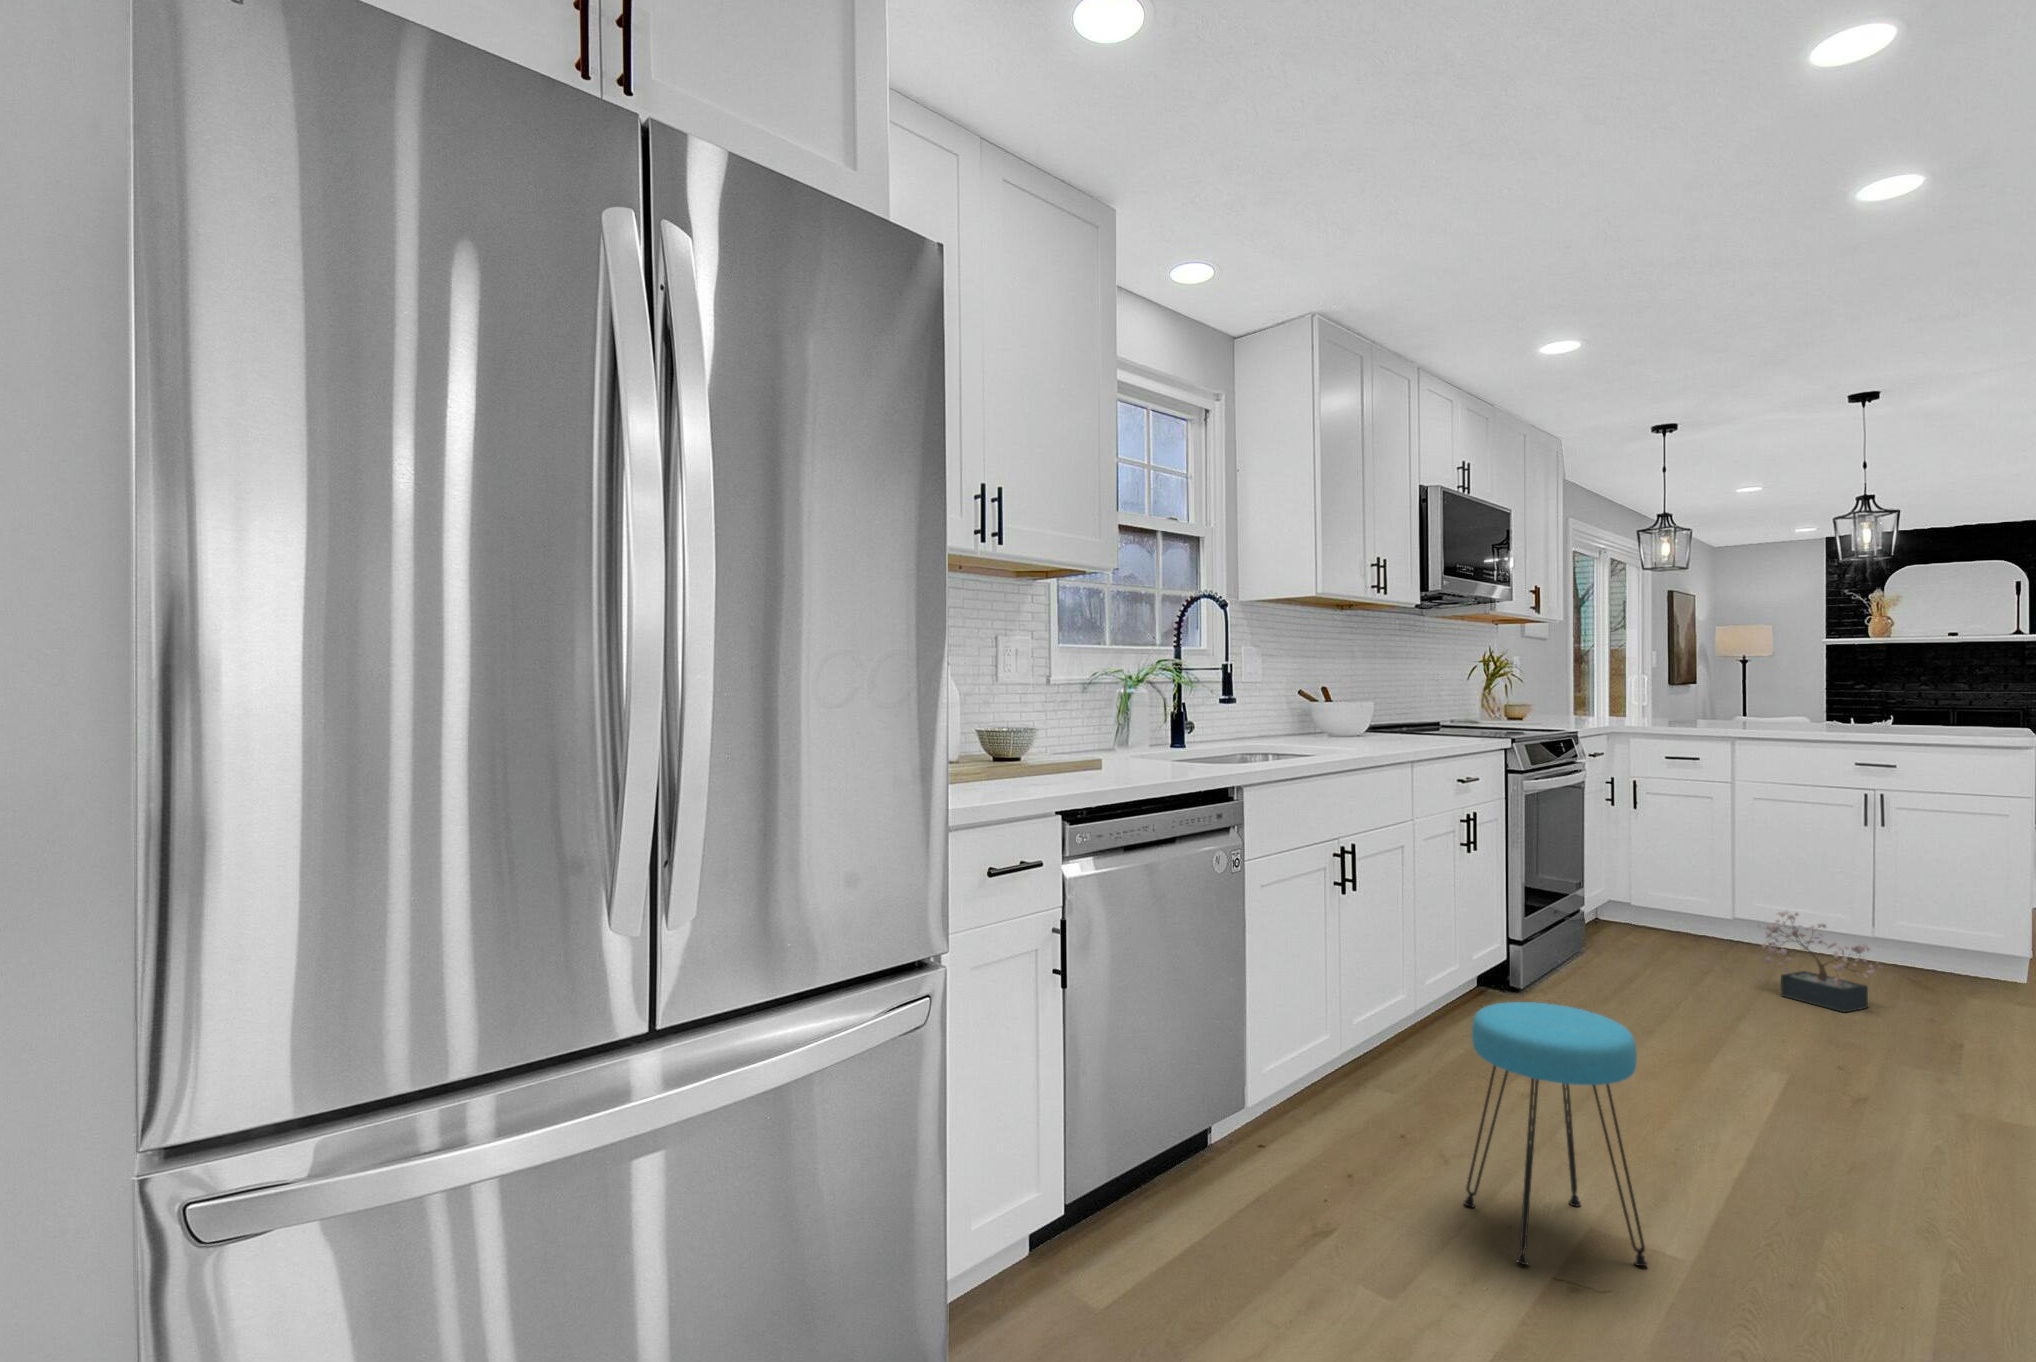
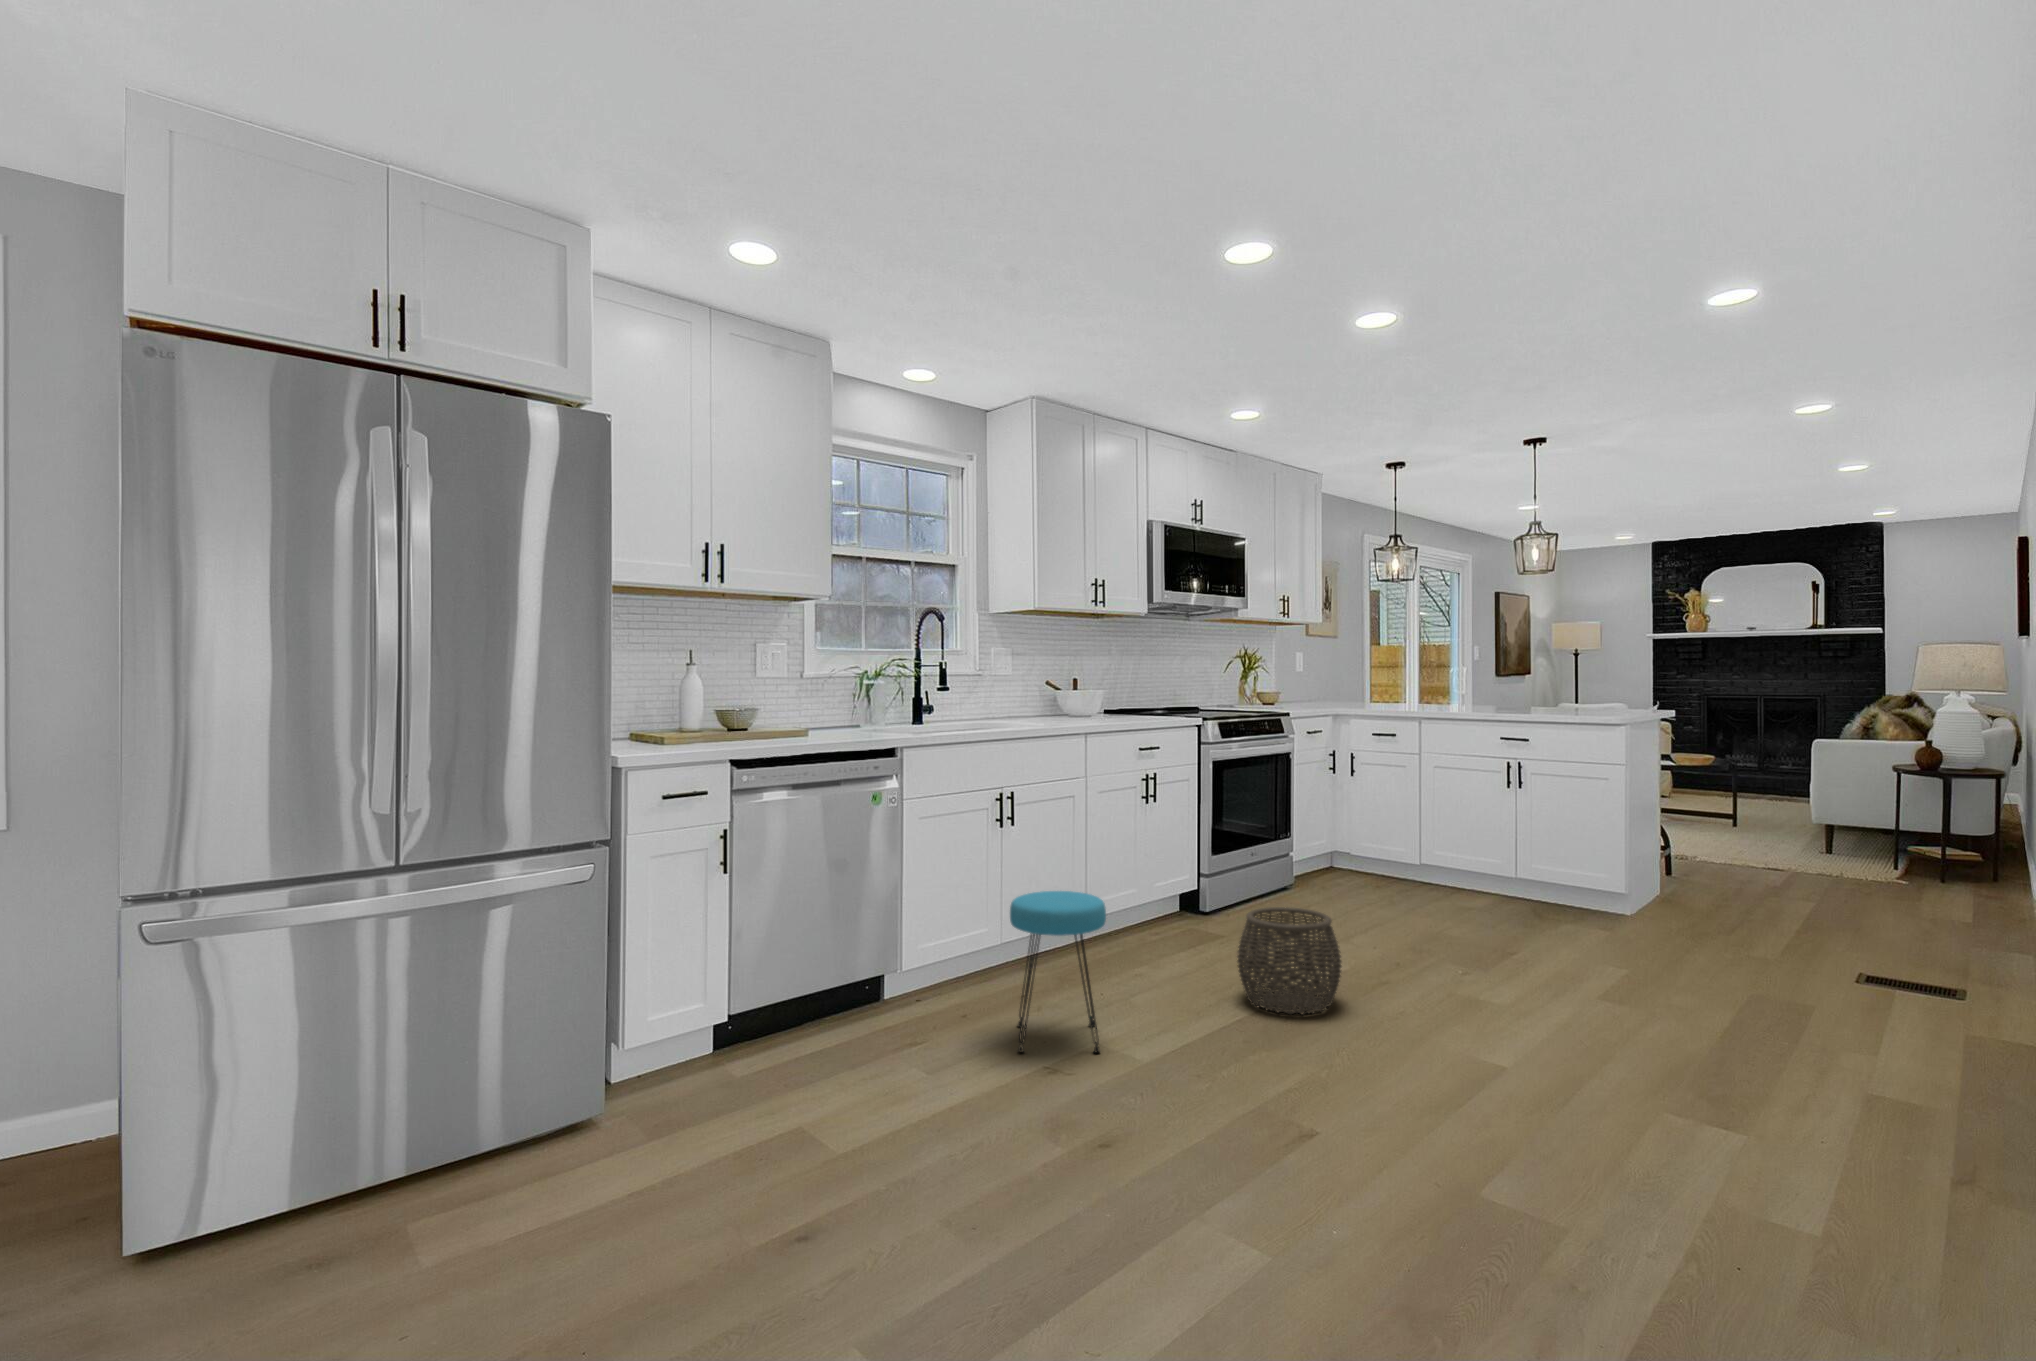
decorative plant: present [1762,912,1882,1012] -> none [1387,851,1468,925]
woven basket: none [1726,1013,1912,1182] -> present [1237,907,1342,1014]

